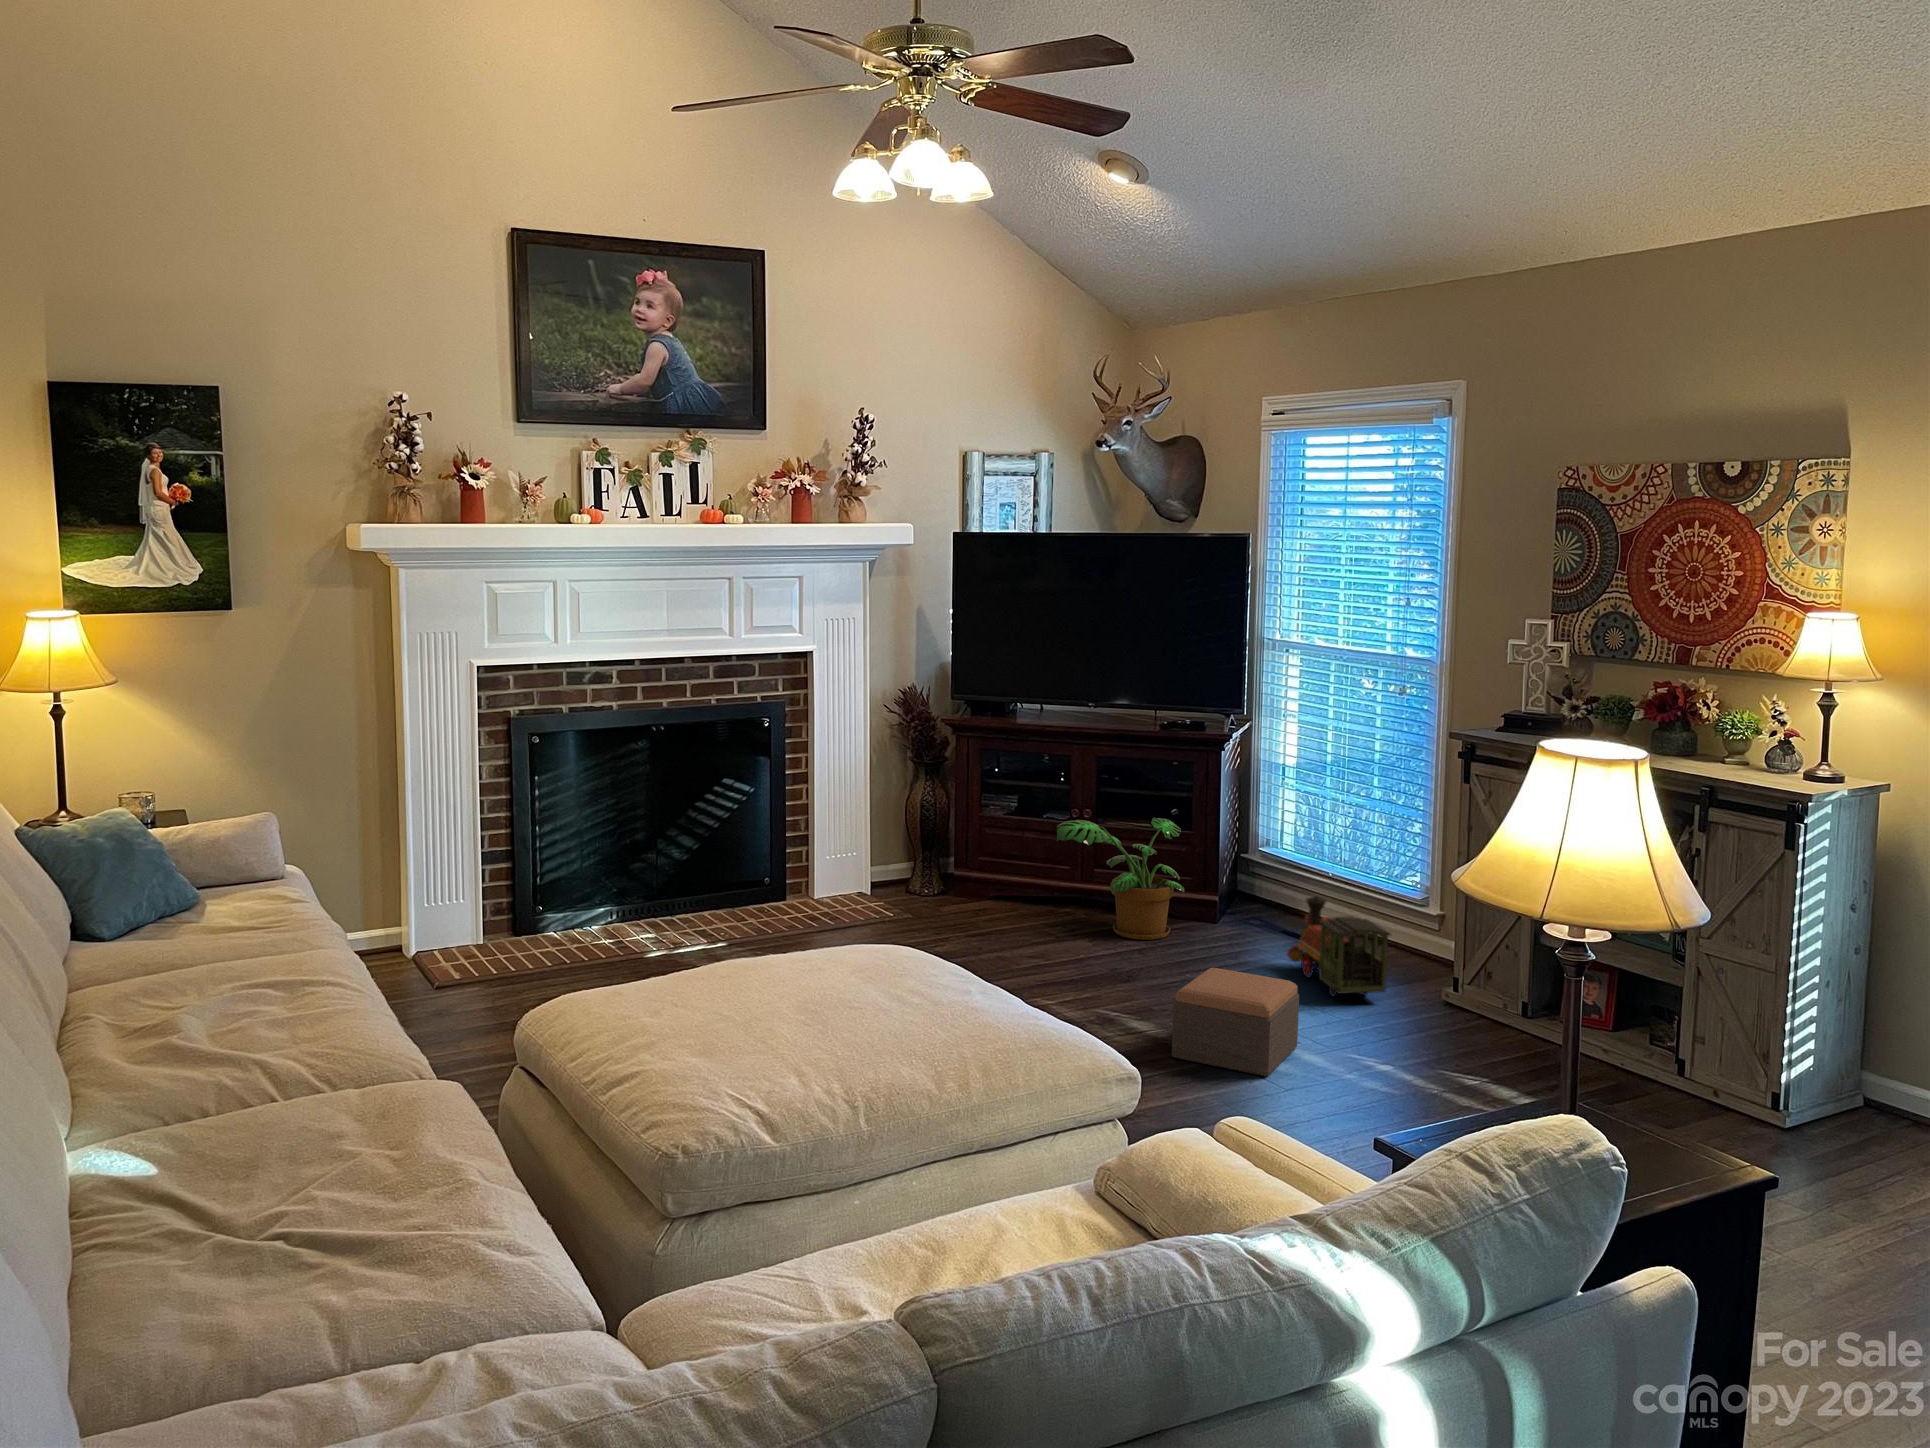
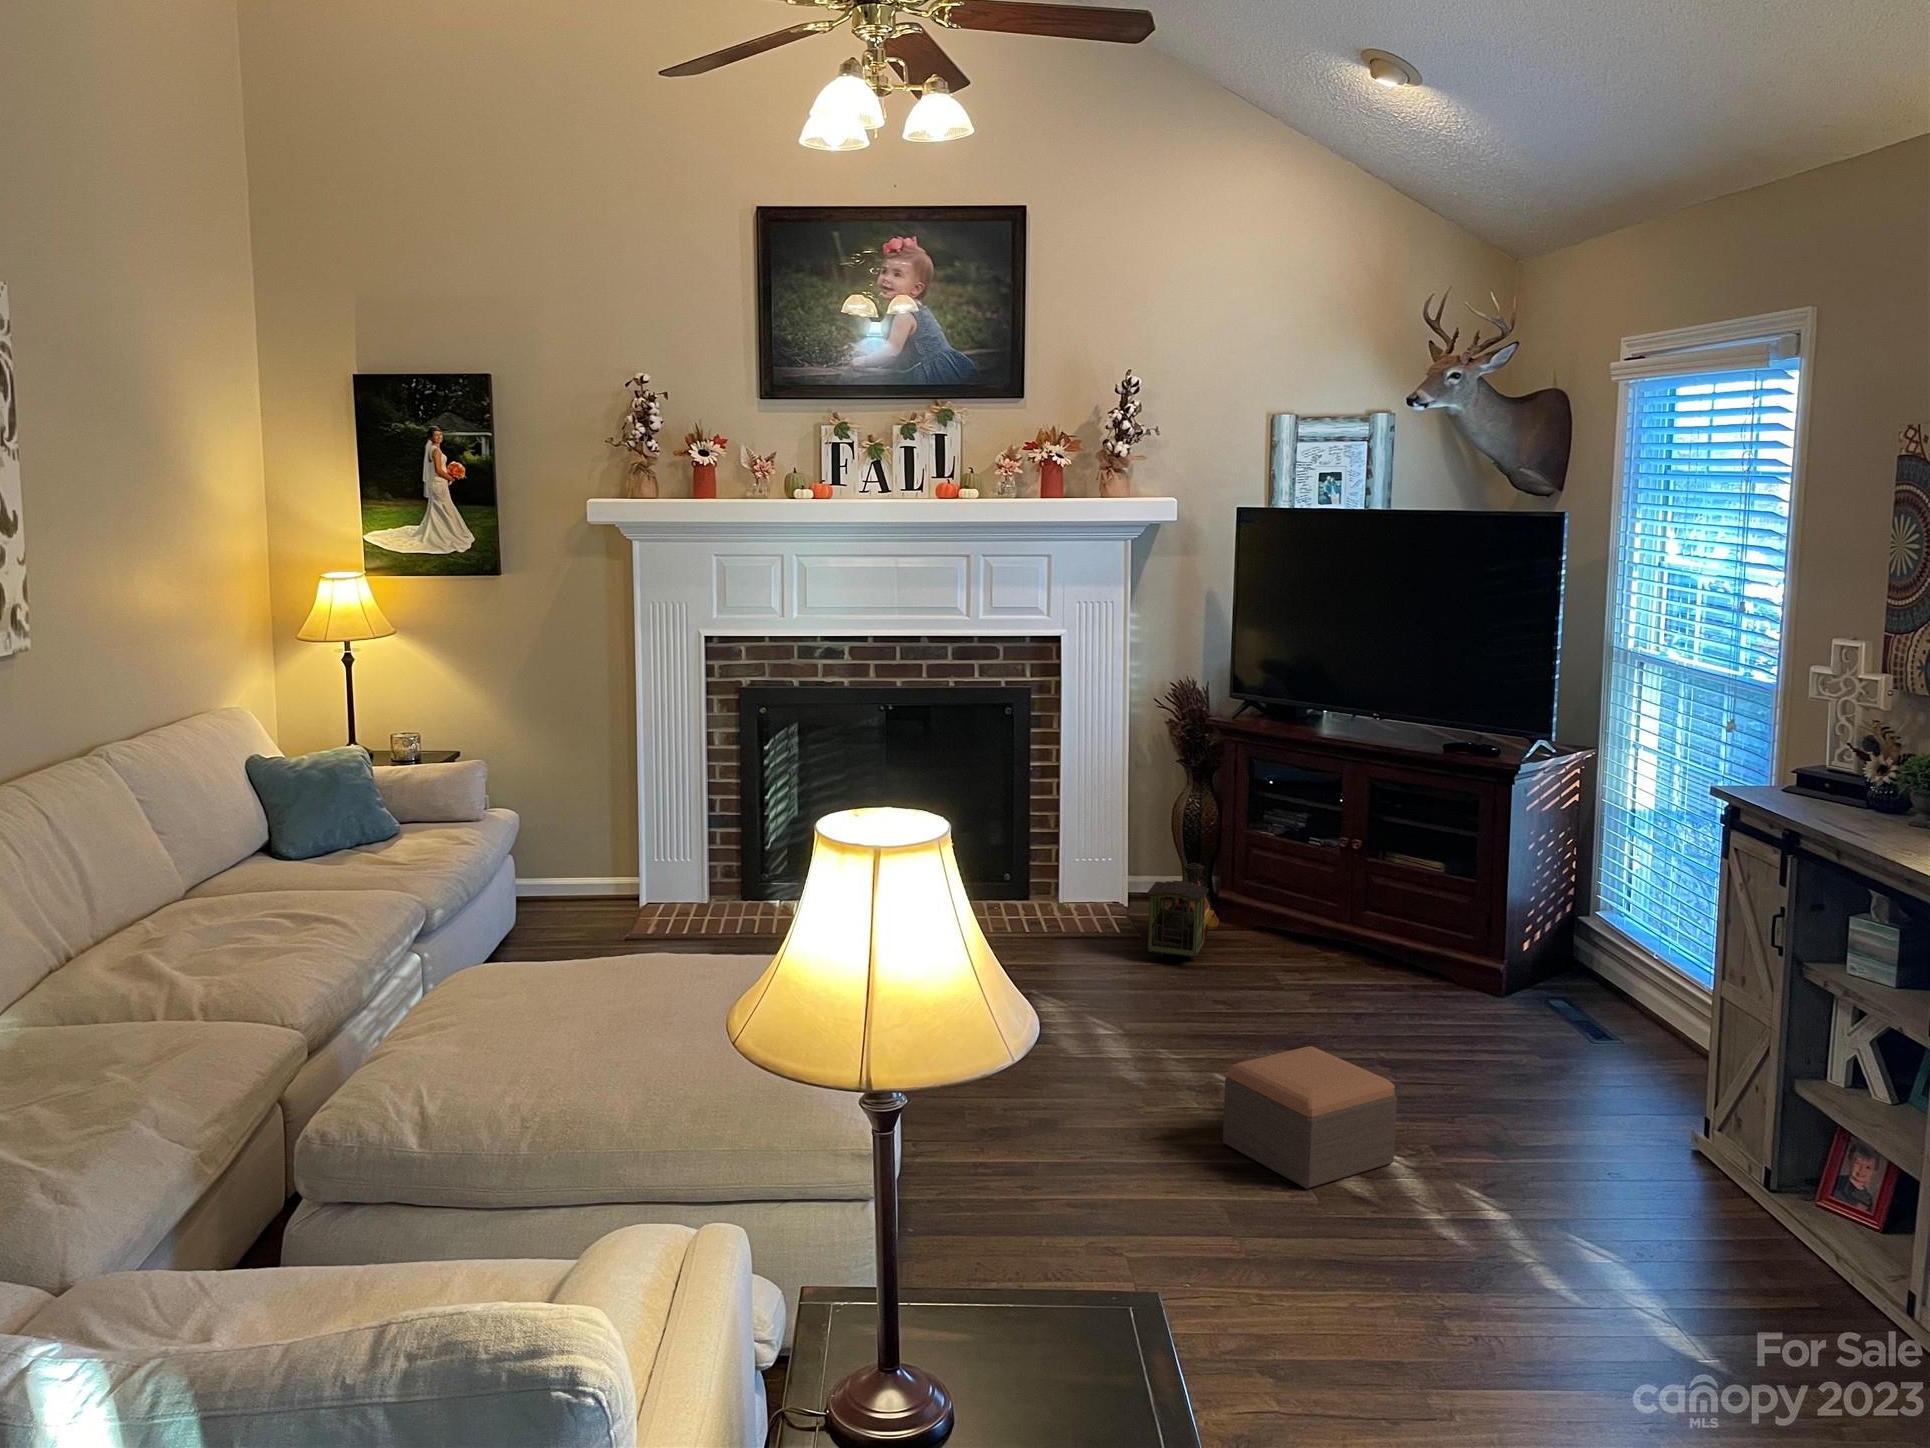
potted plant: present [1057,818,1184,940] -> none [1269,851,1454,1005]
toy train: present [1287,896,1391,997] -> present [1146,863,1219,960]

